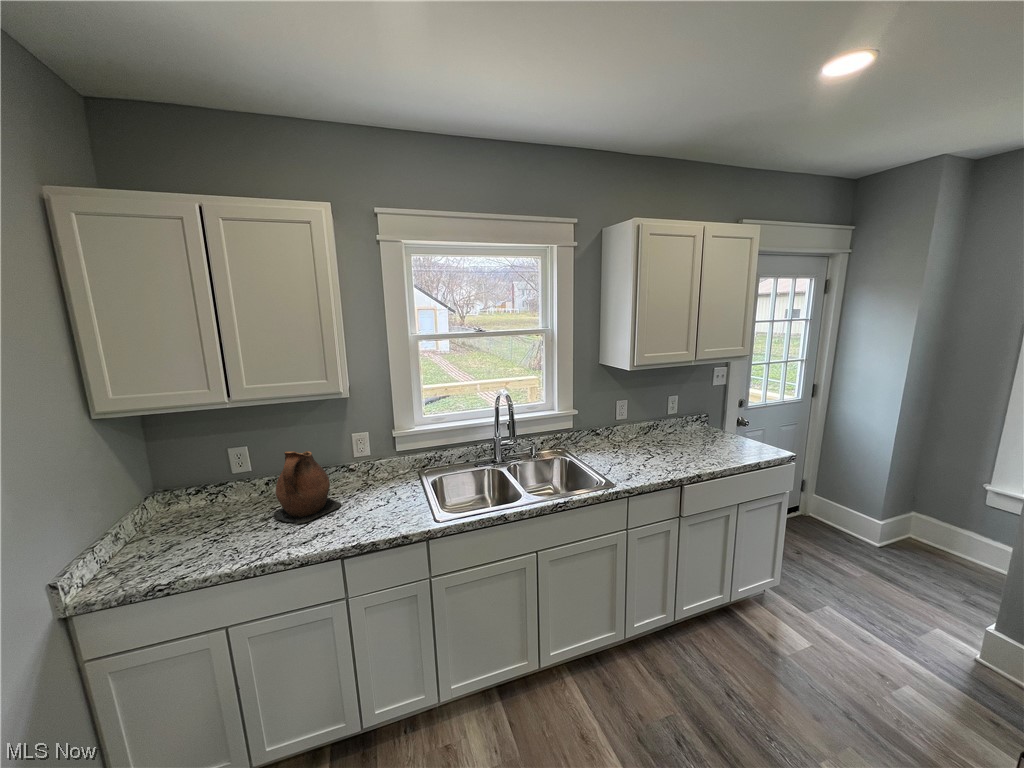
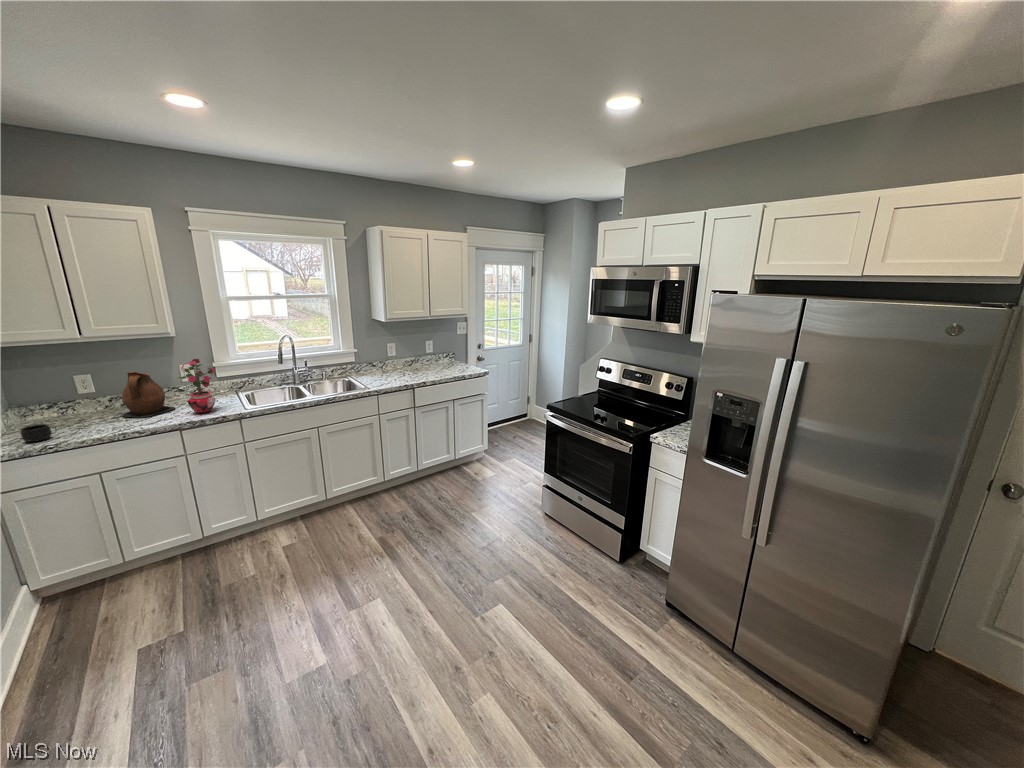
potted plant: none [344,433,398,525] -> present [178,359,215,414]
mug: none [133,539,182,572] -> present [21,424,56,442]

